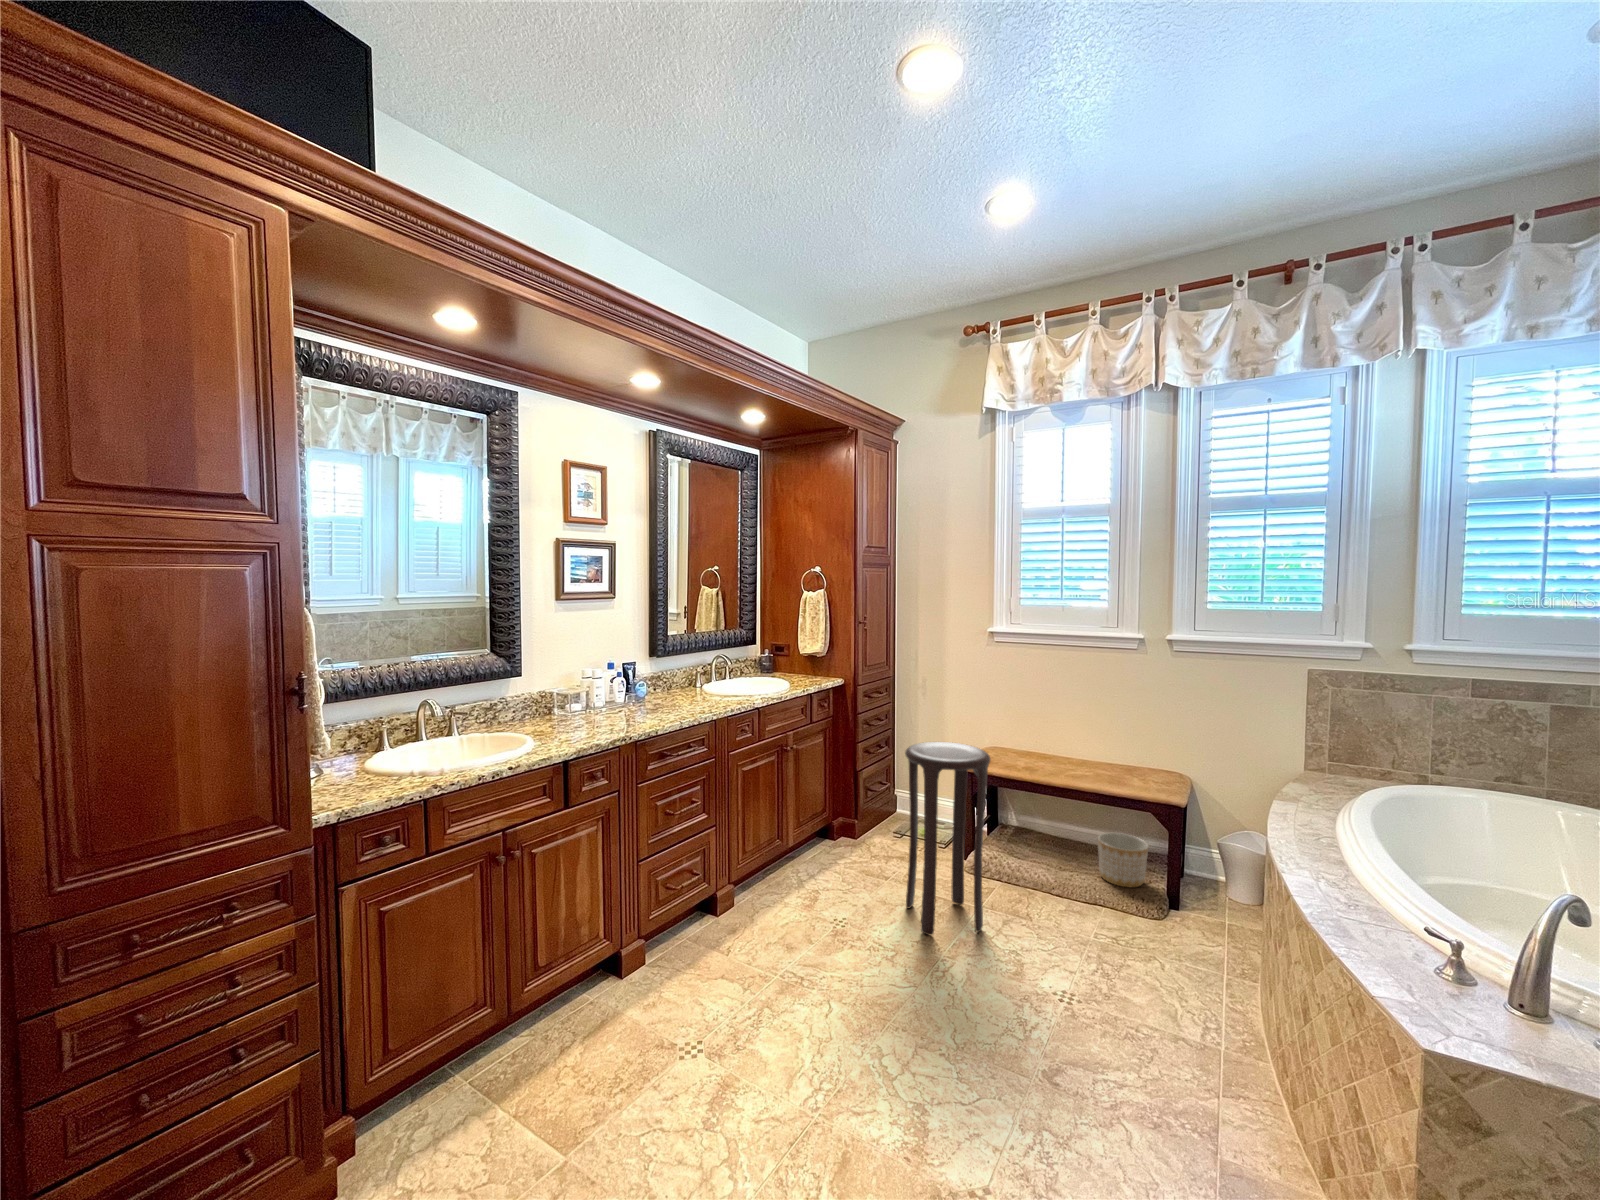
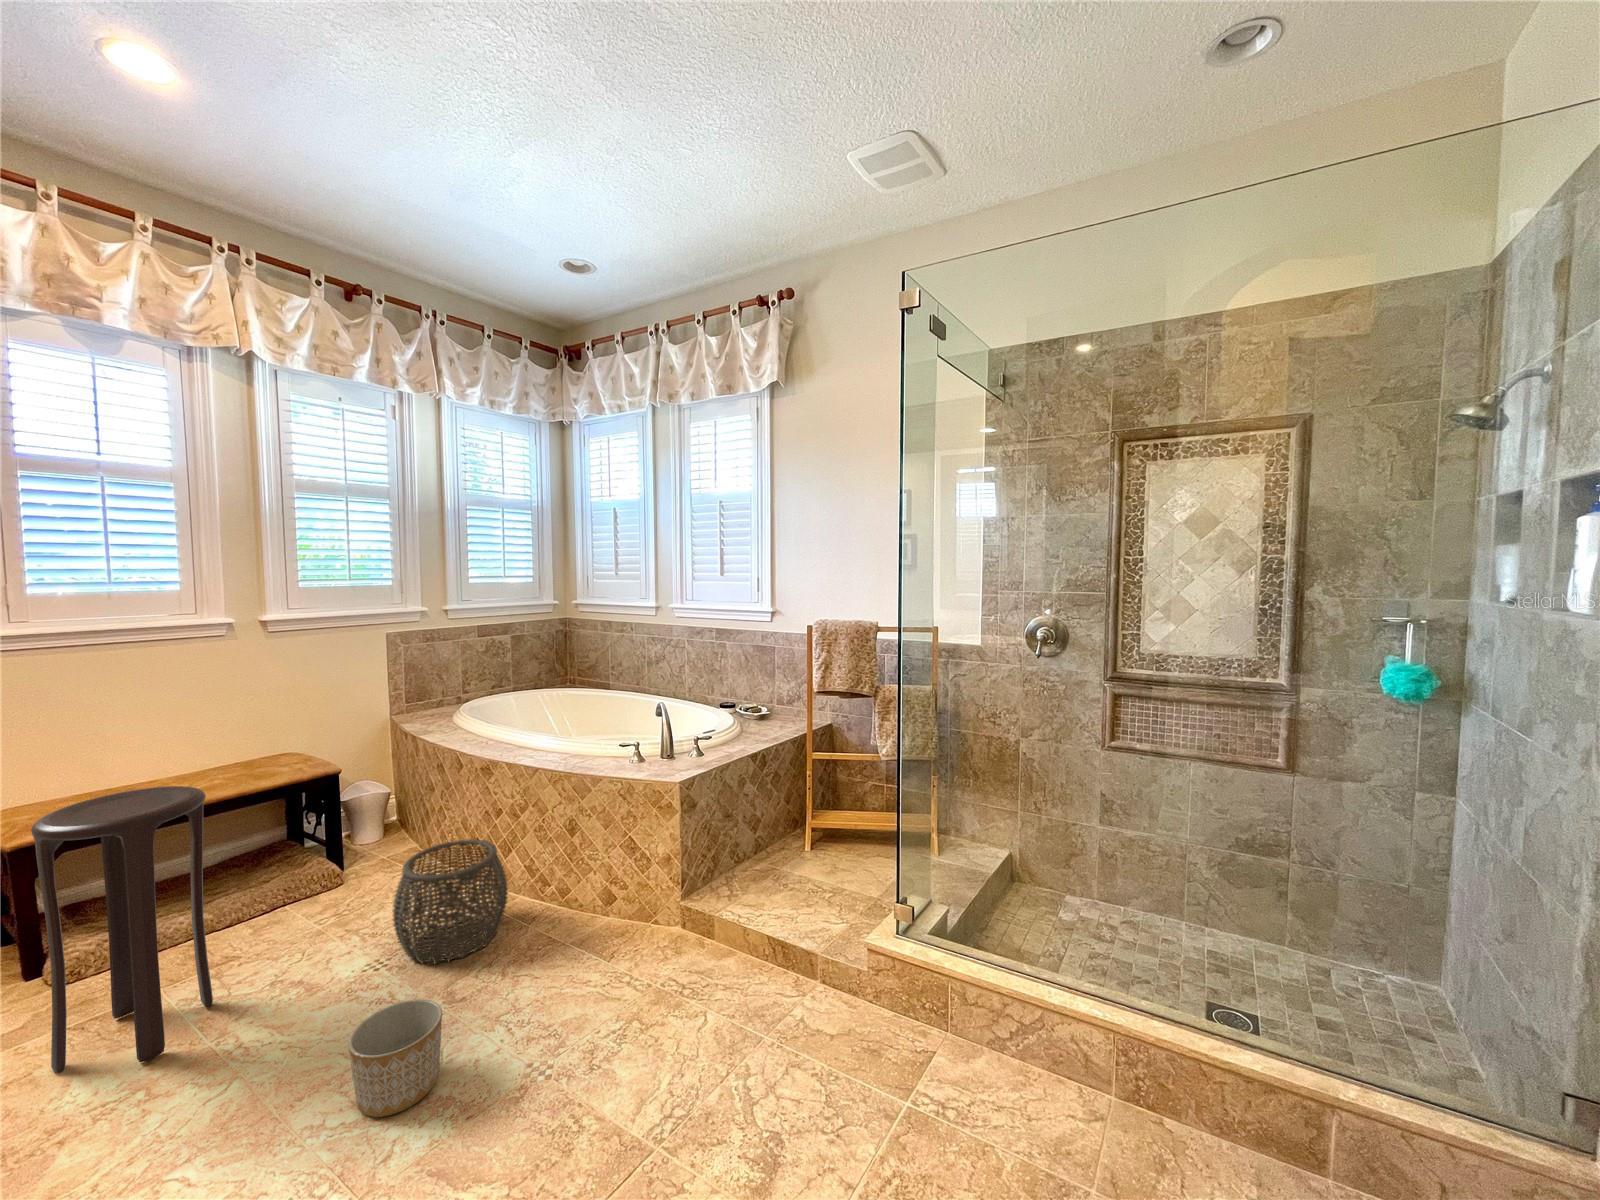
planter: present [1098,833,1148,887] -> present [348,999,442,1117]
woven basket: none [1074,913,1213,1073] -> present [393,839,508,964]

